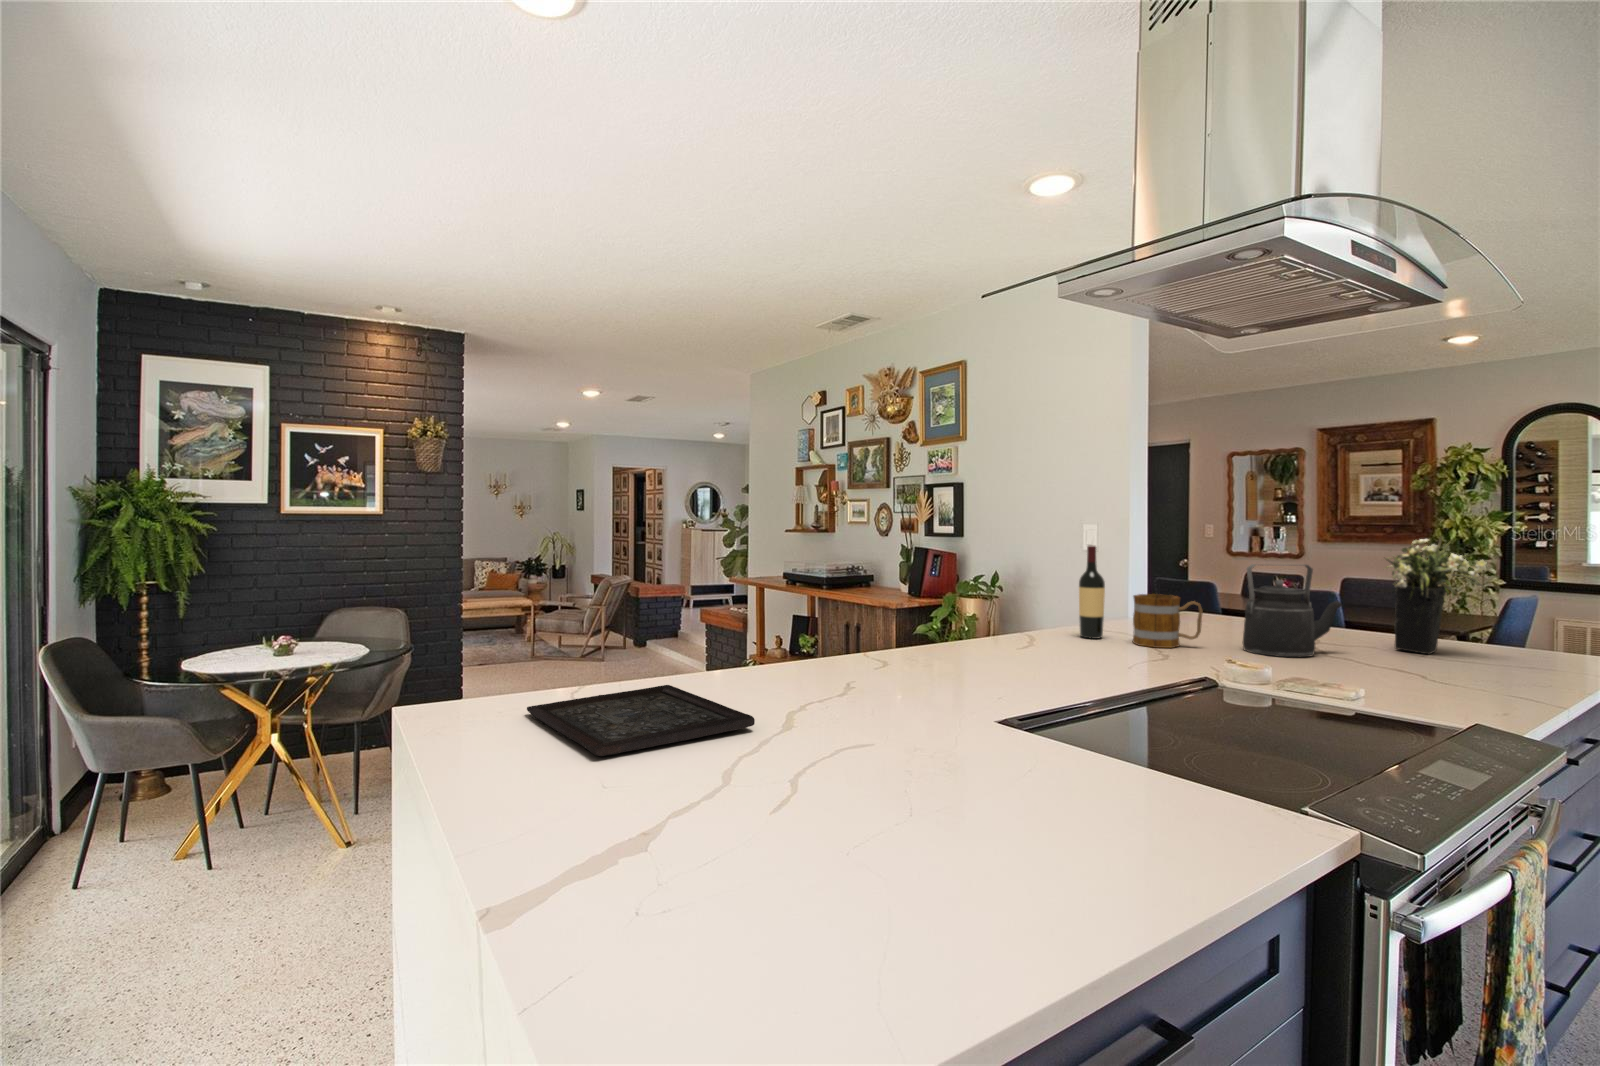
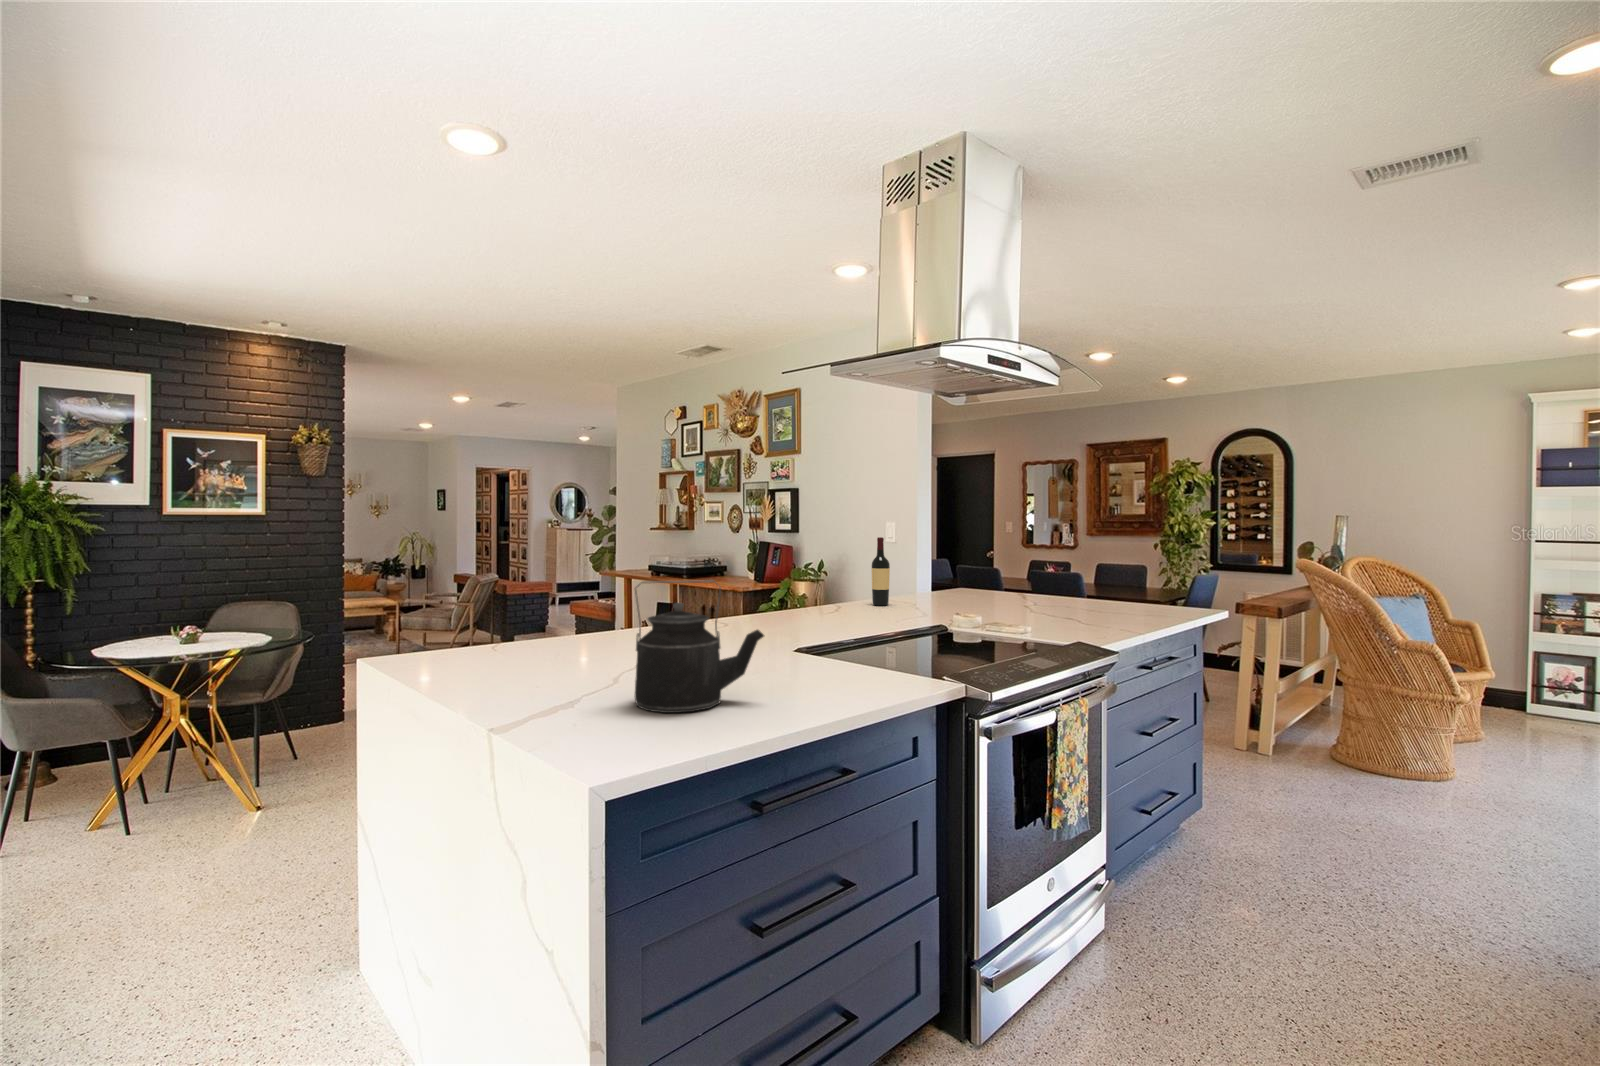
flower arrangement: present [1386,537,1493,654] -> none [1068,529,1137,610]
kettle: present [1242,564,1342,657] -> present [635,580,764,713]
mug: present [1132,594,1203,648] -> none [908,572,954,610]
tray: present [527,685,755,756] -> none [470,636,633,672]

